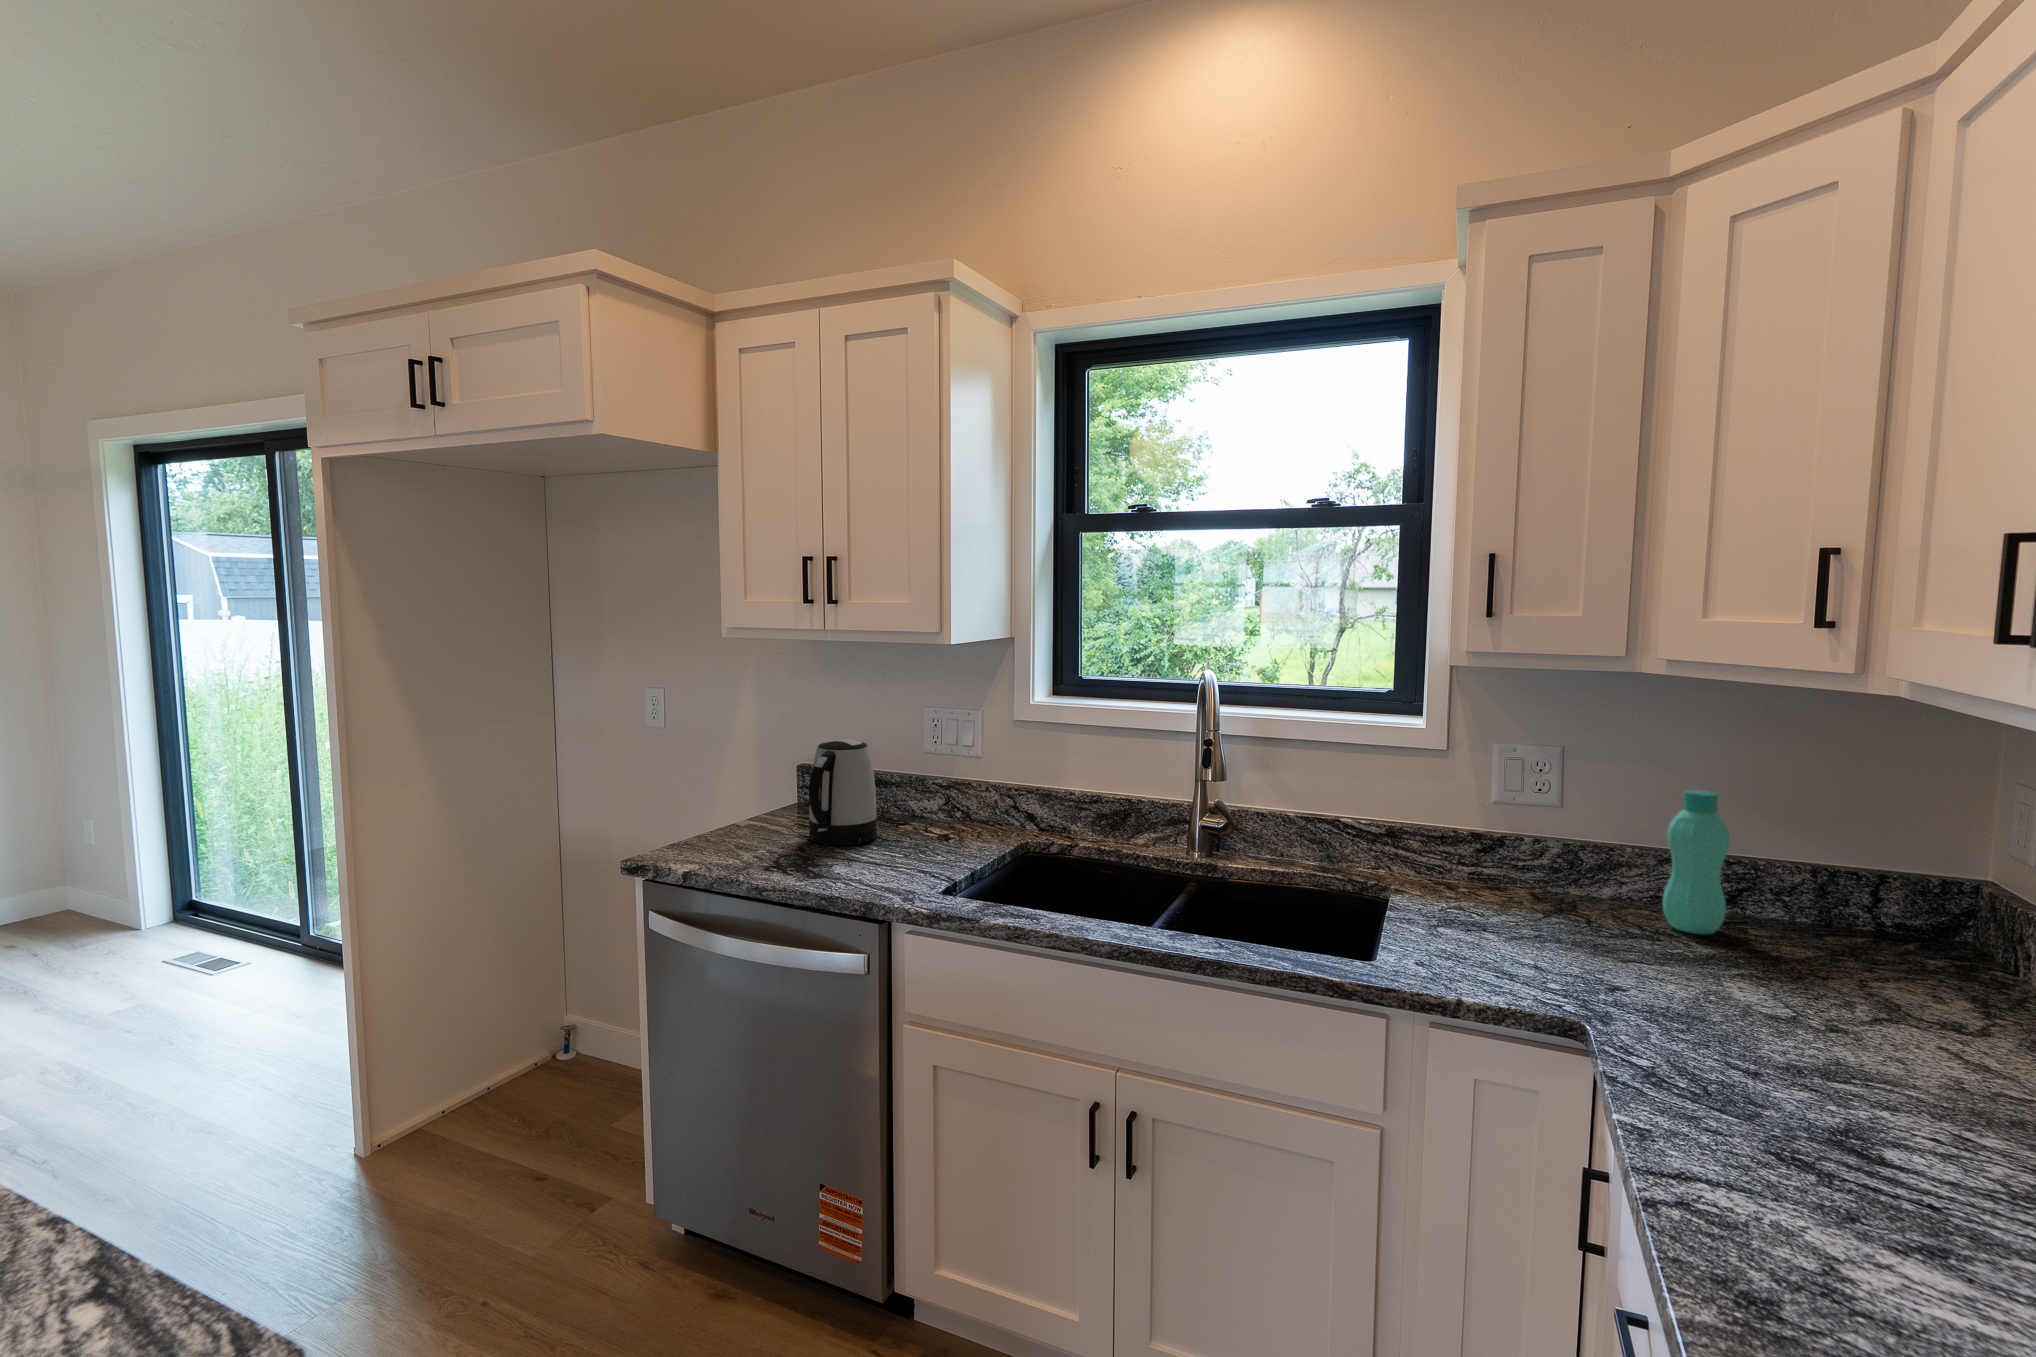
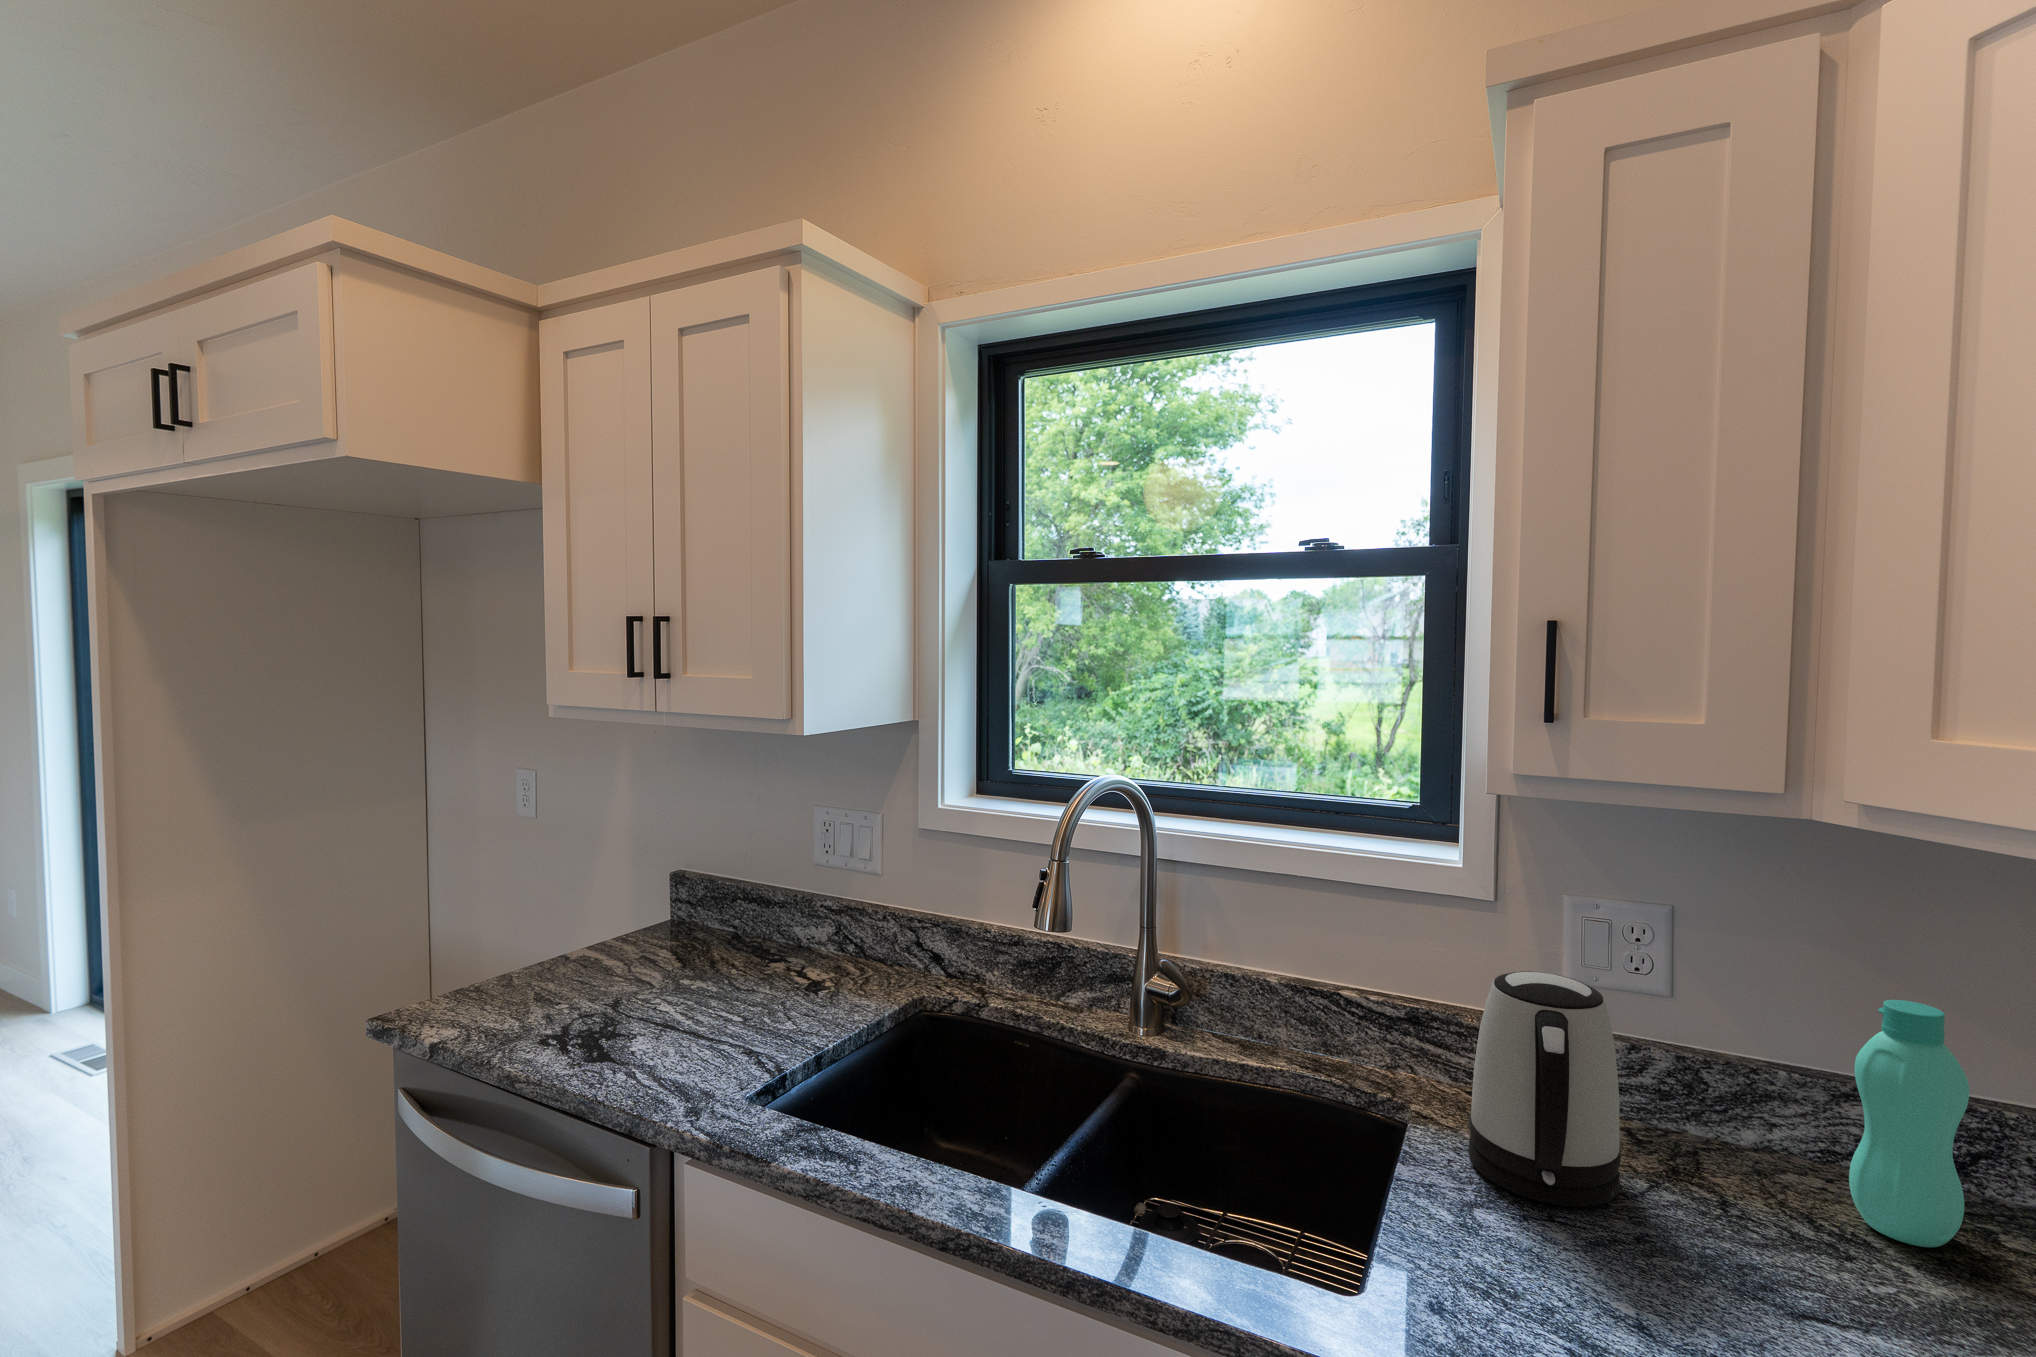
kettle: present [809,739,877,845] -> present [1468,971,1621,1207]

